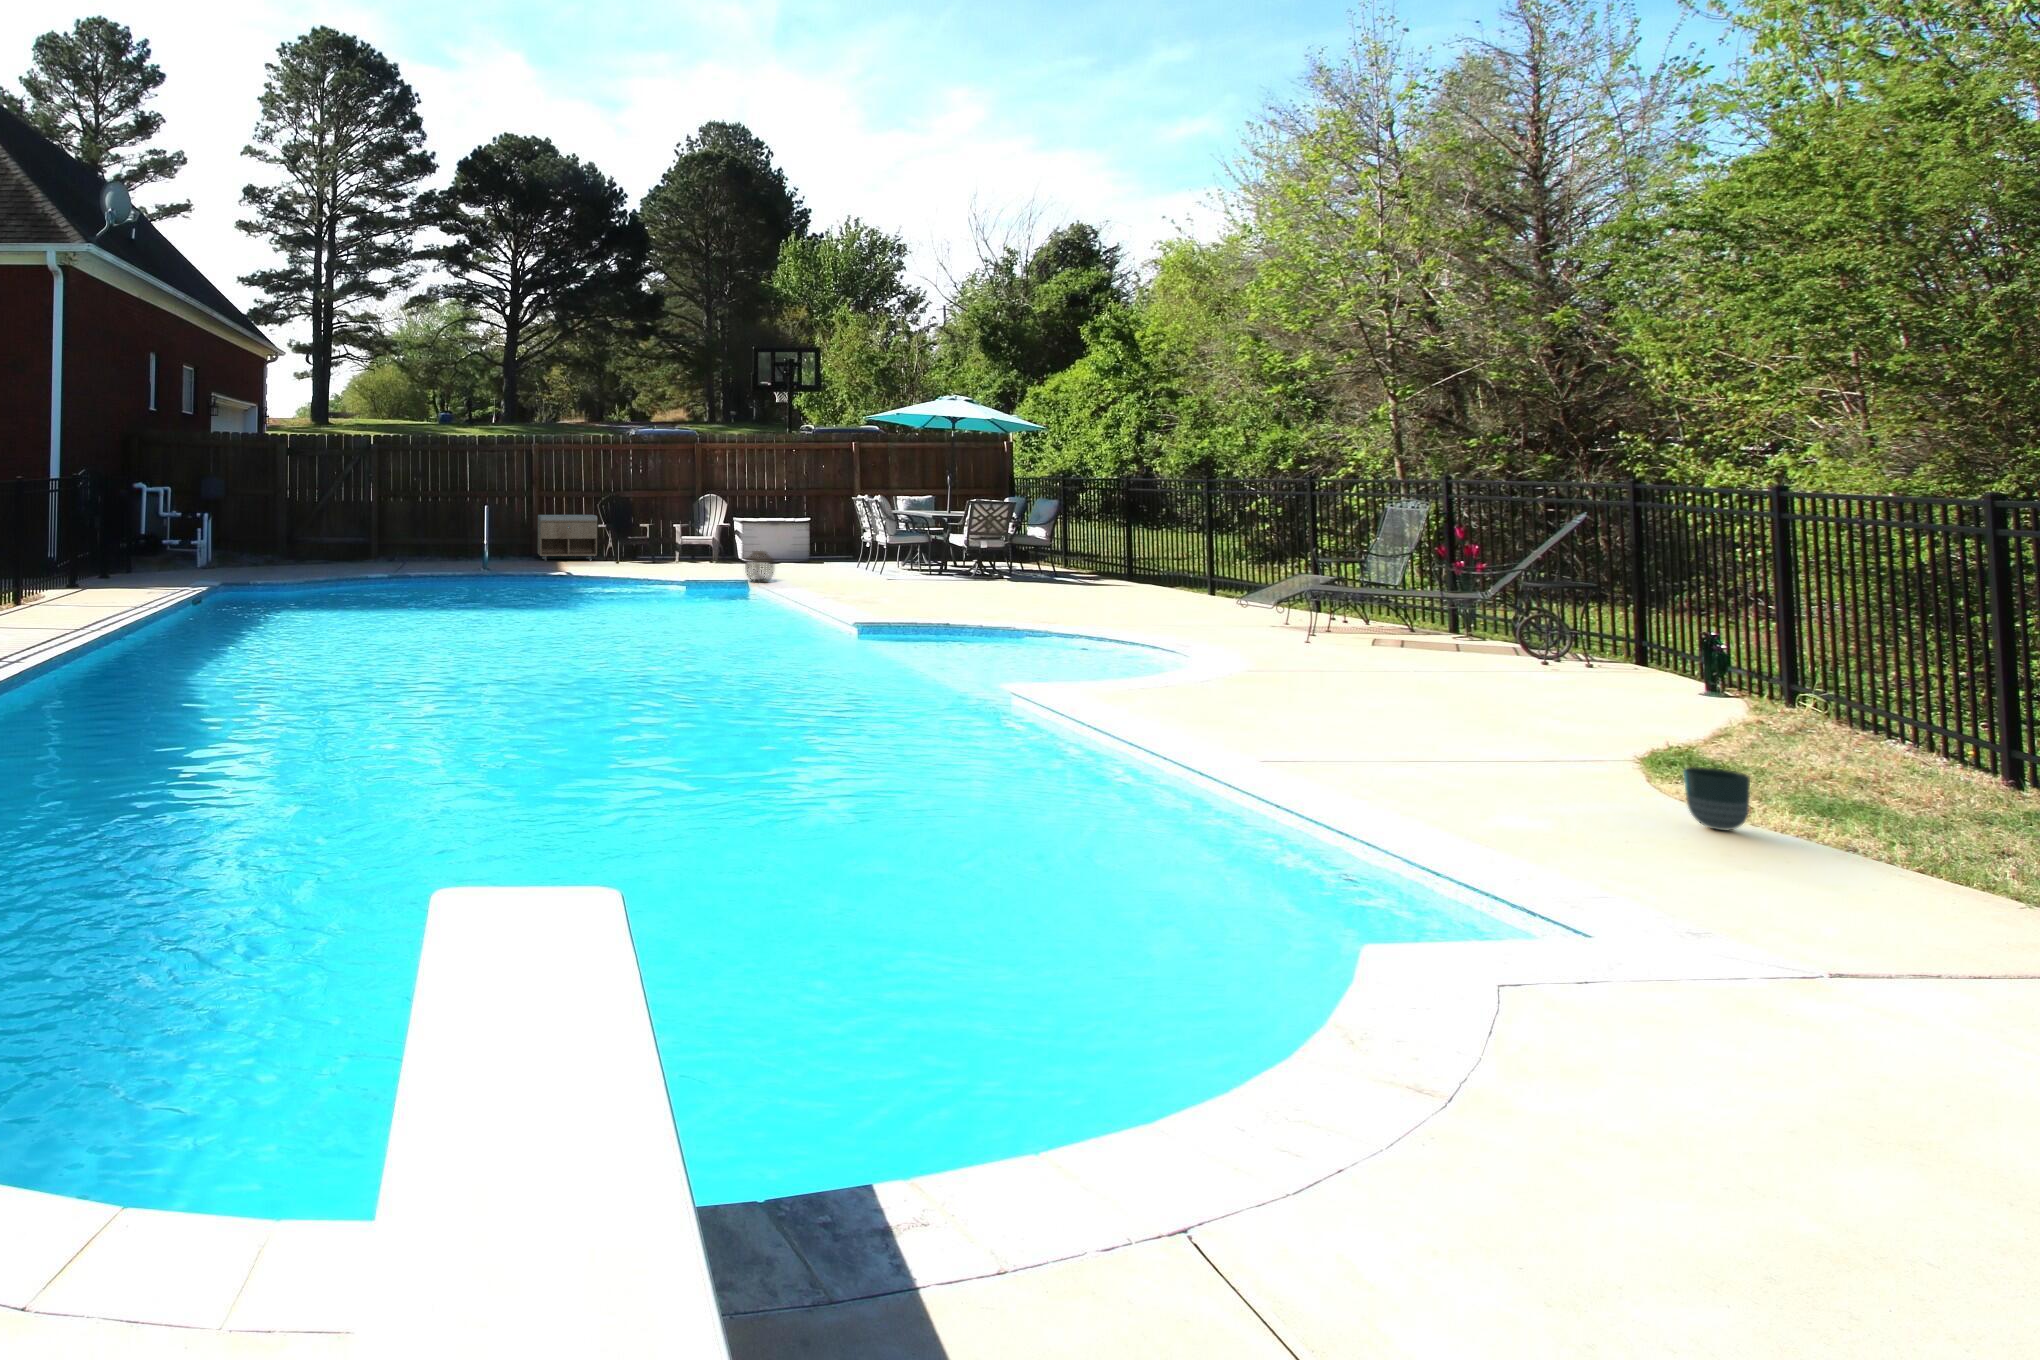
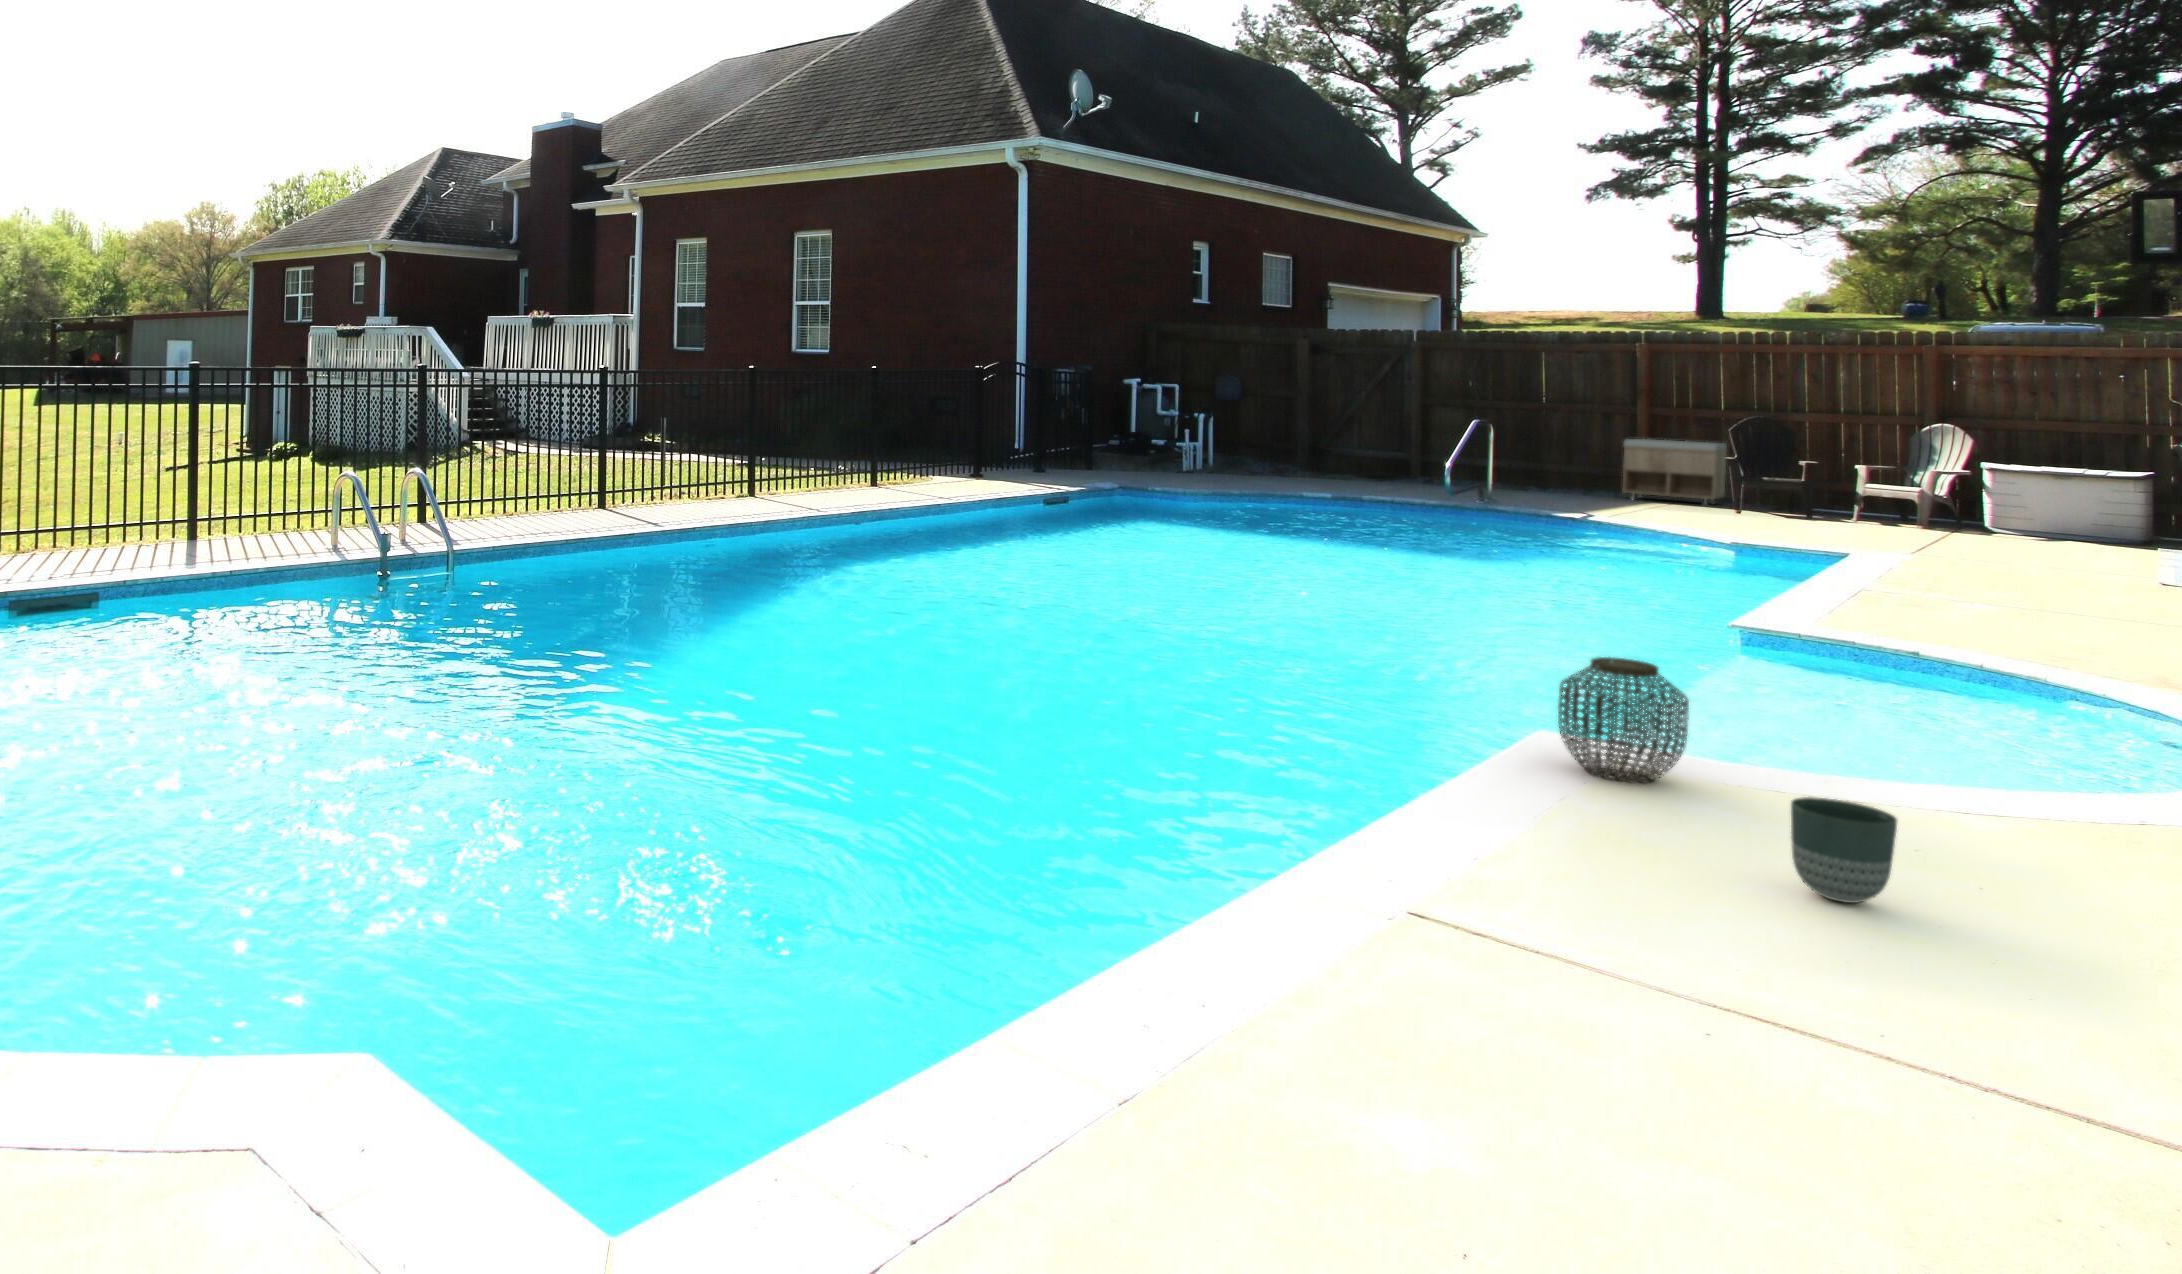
woven basket: present [745,551,774,582] -> present [1558,657,1689,783]
planter: present [1683,767,1750,831] -> present [1791,797,1897,903]

